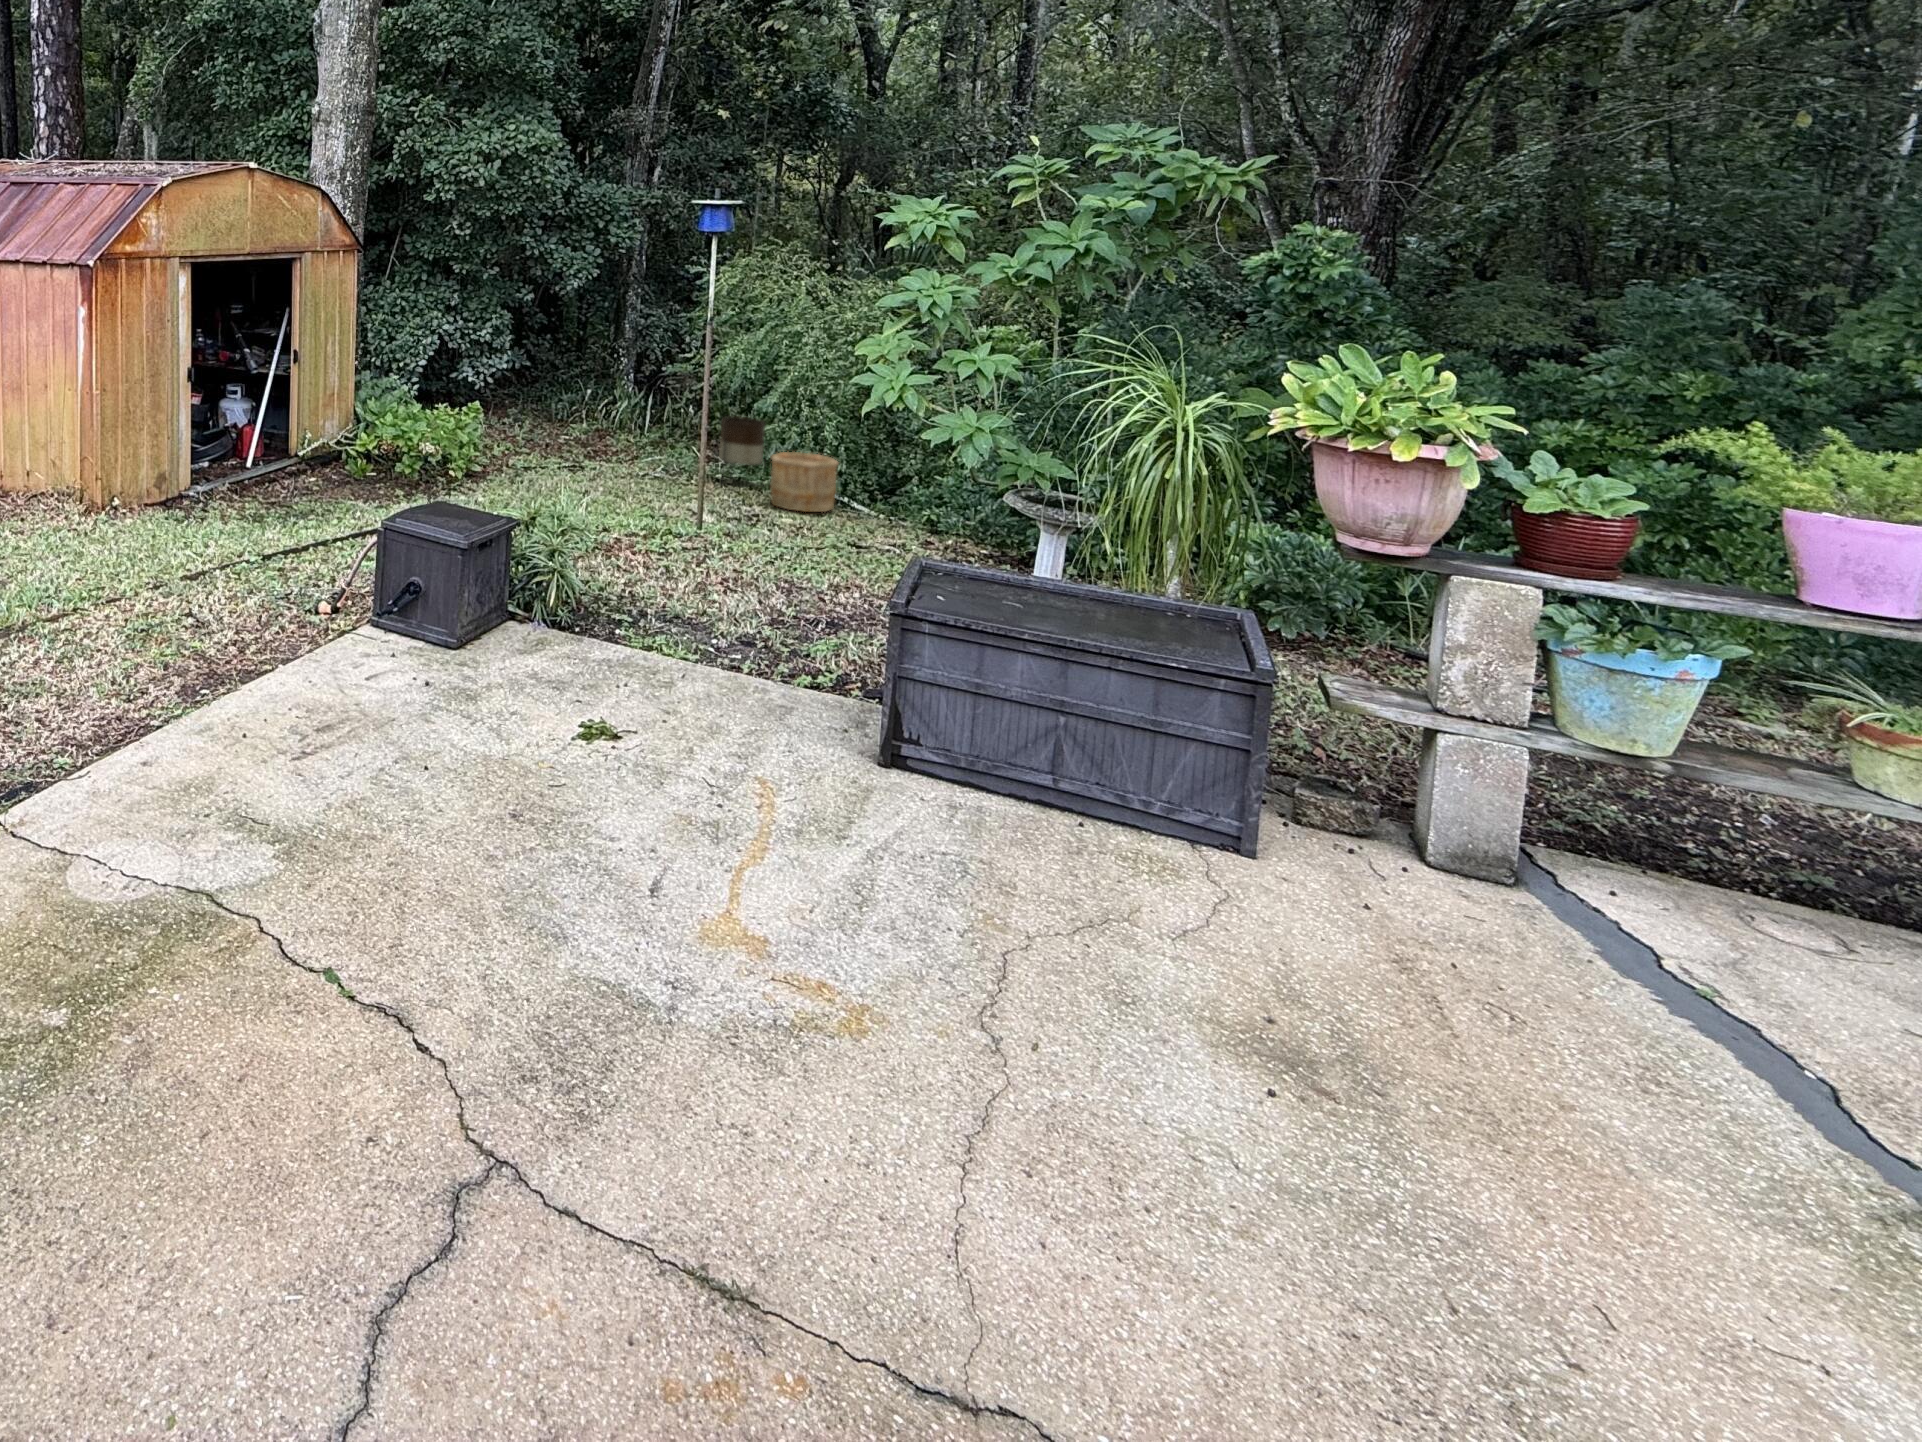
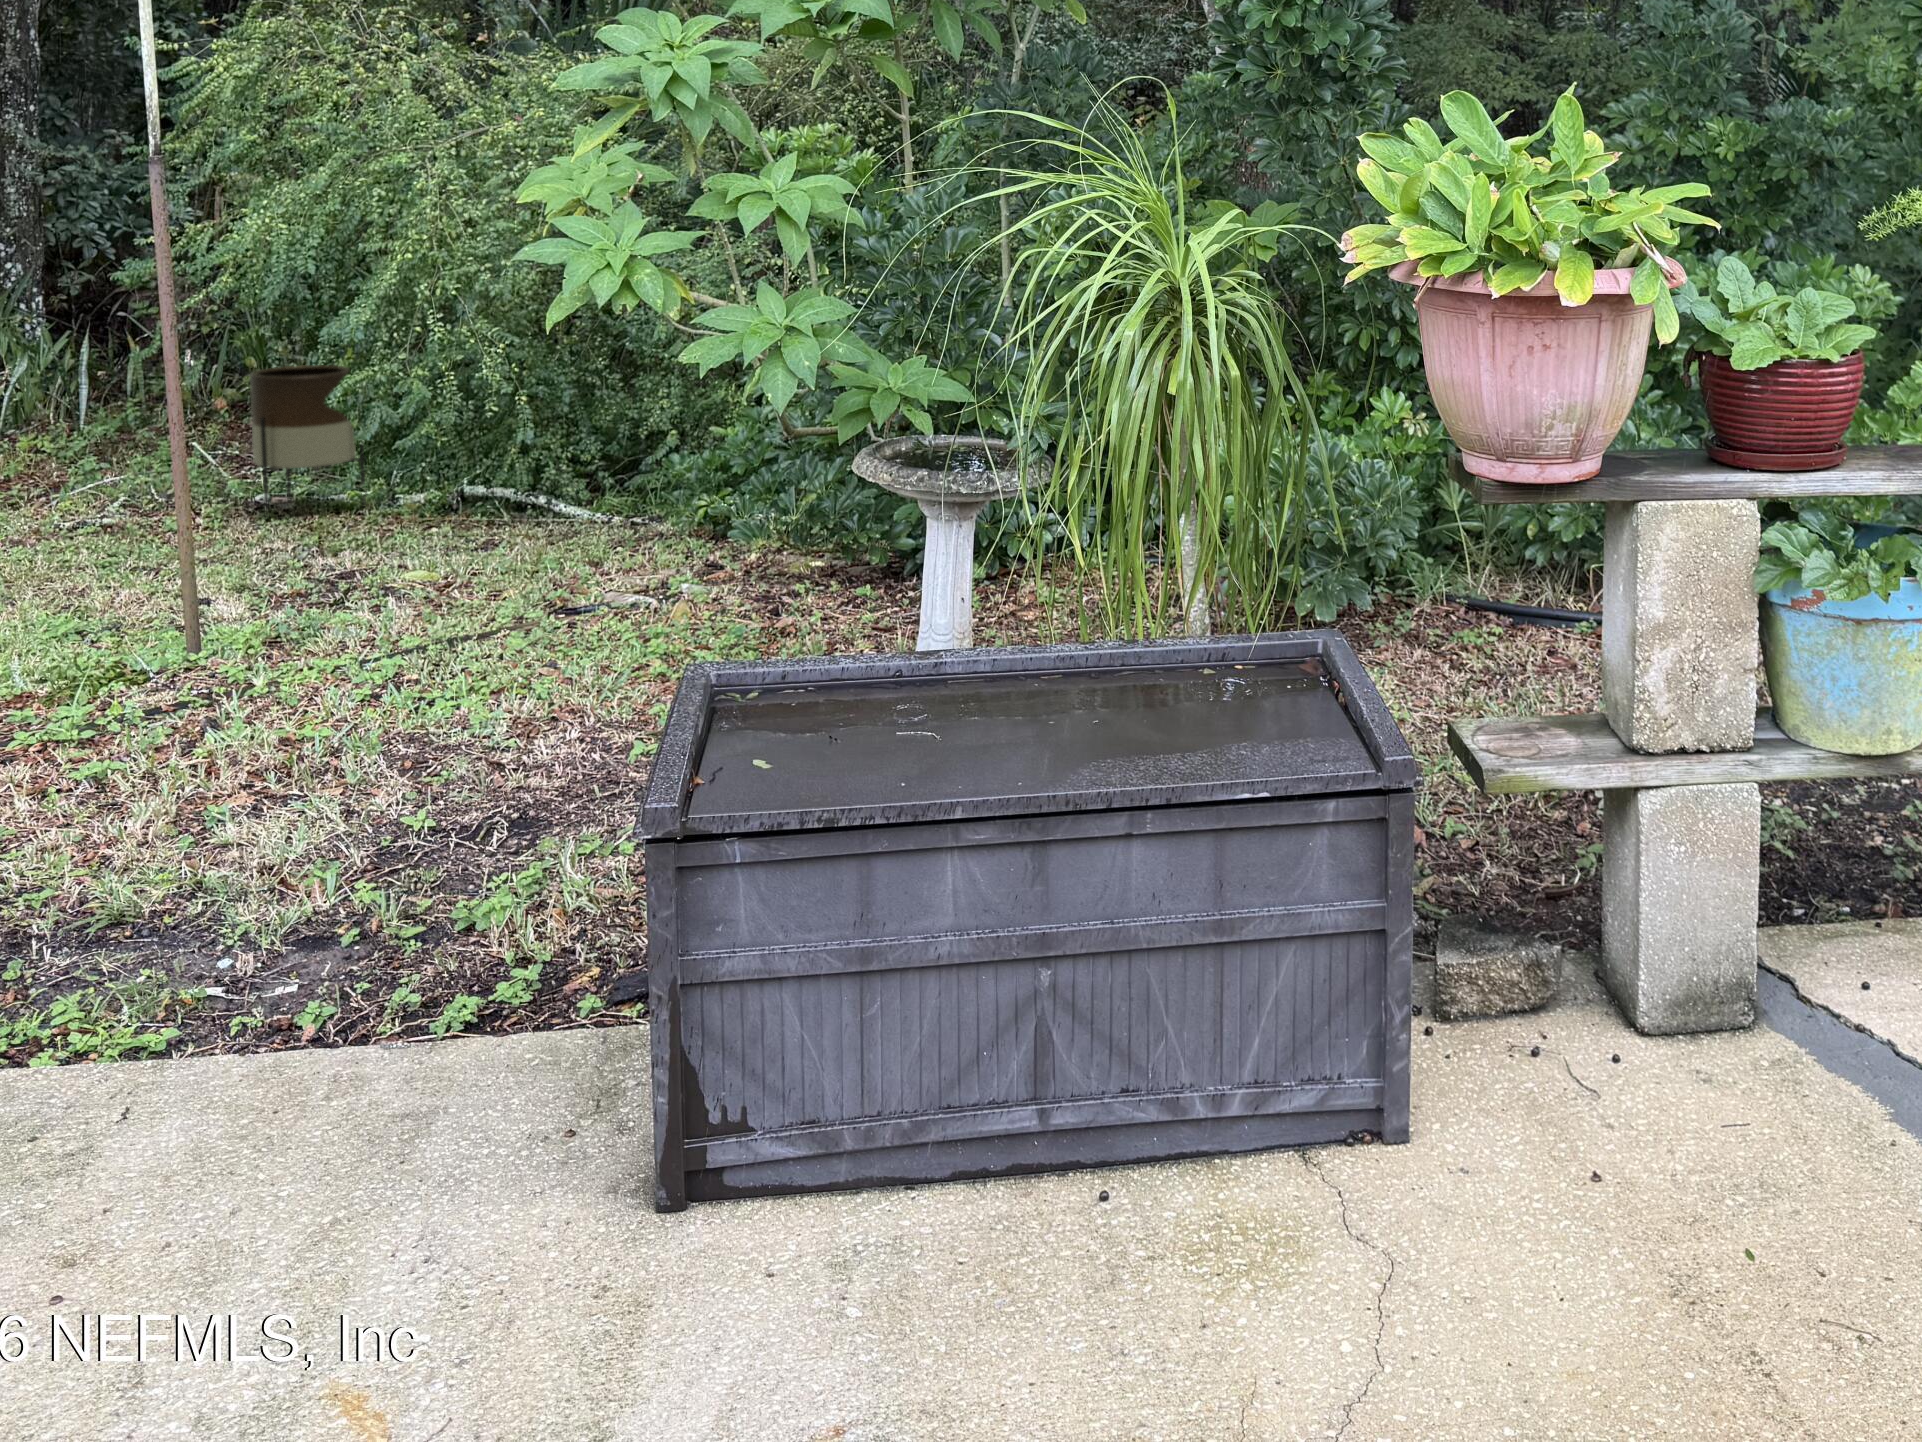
wooden bucket: present [771,452,838,512] -> none [367,422,518,550]

